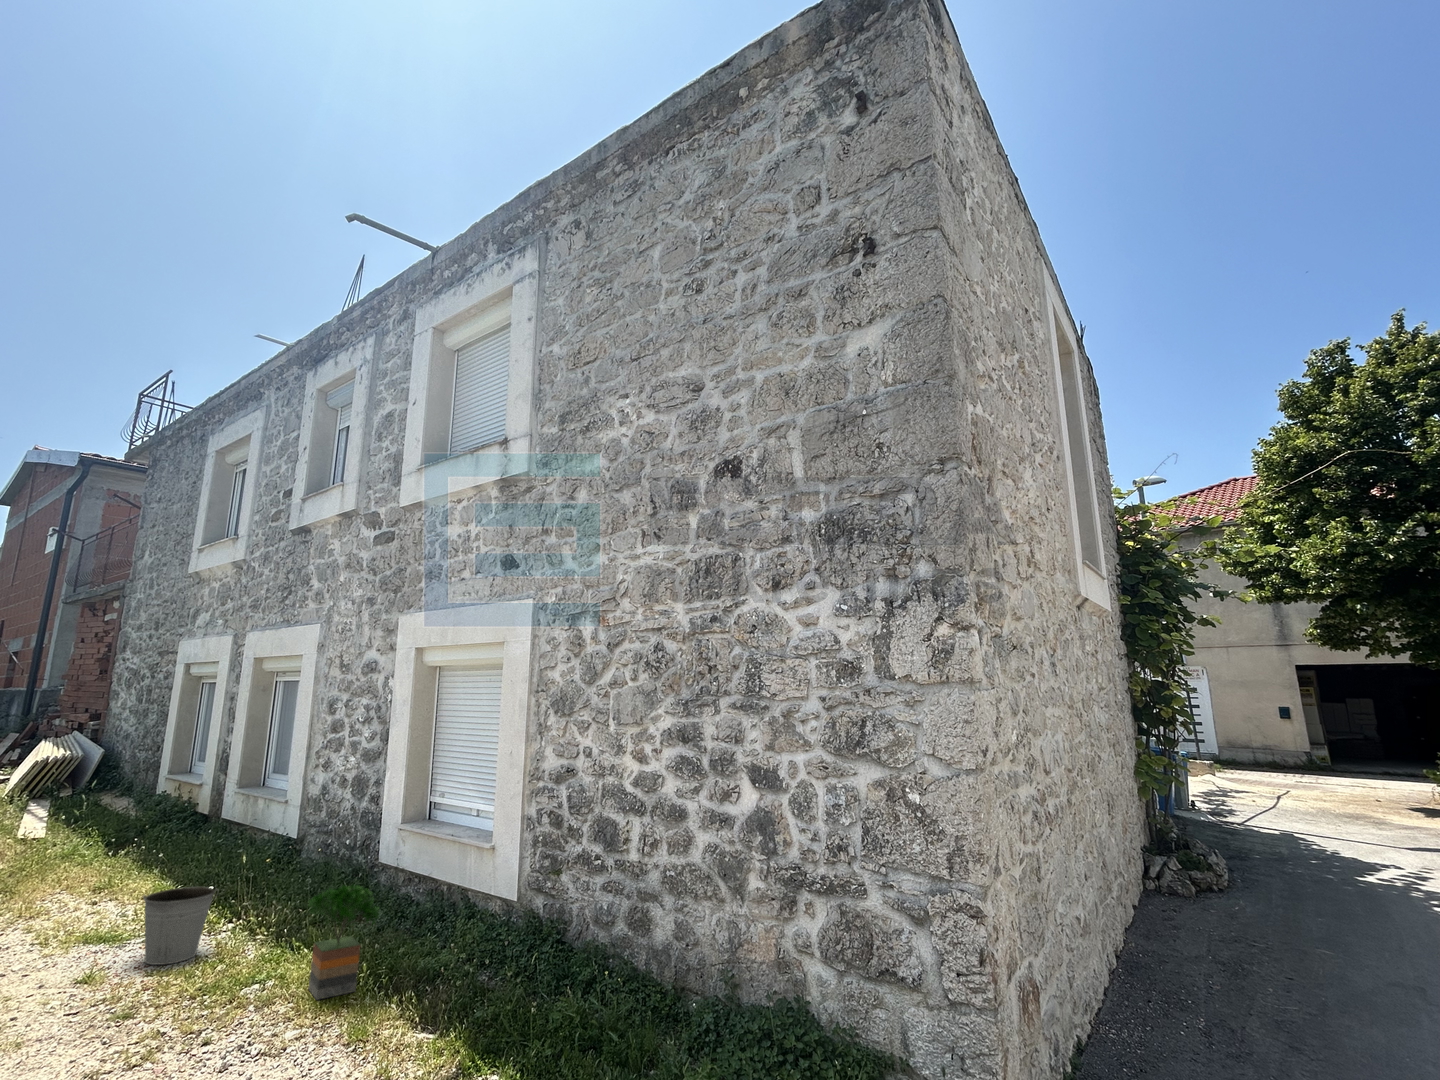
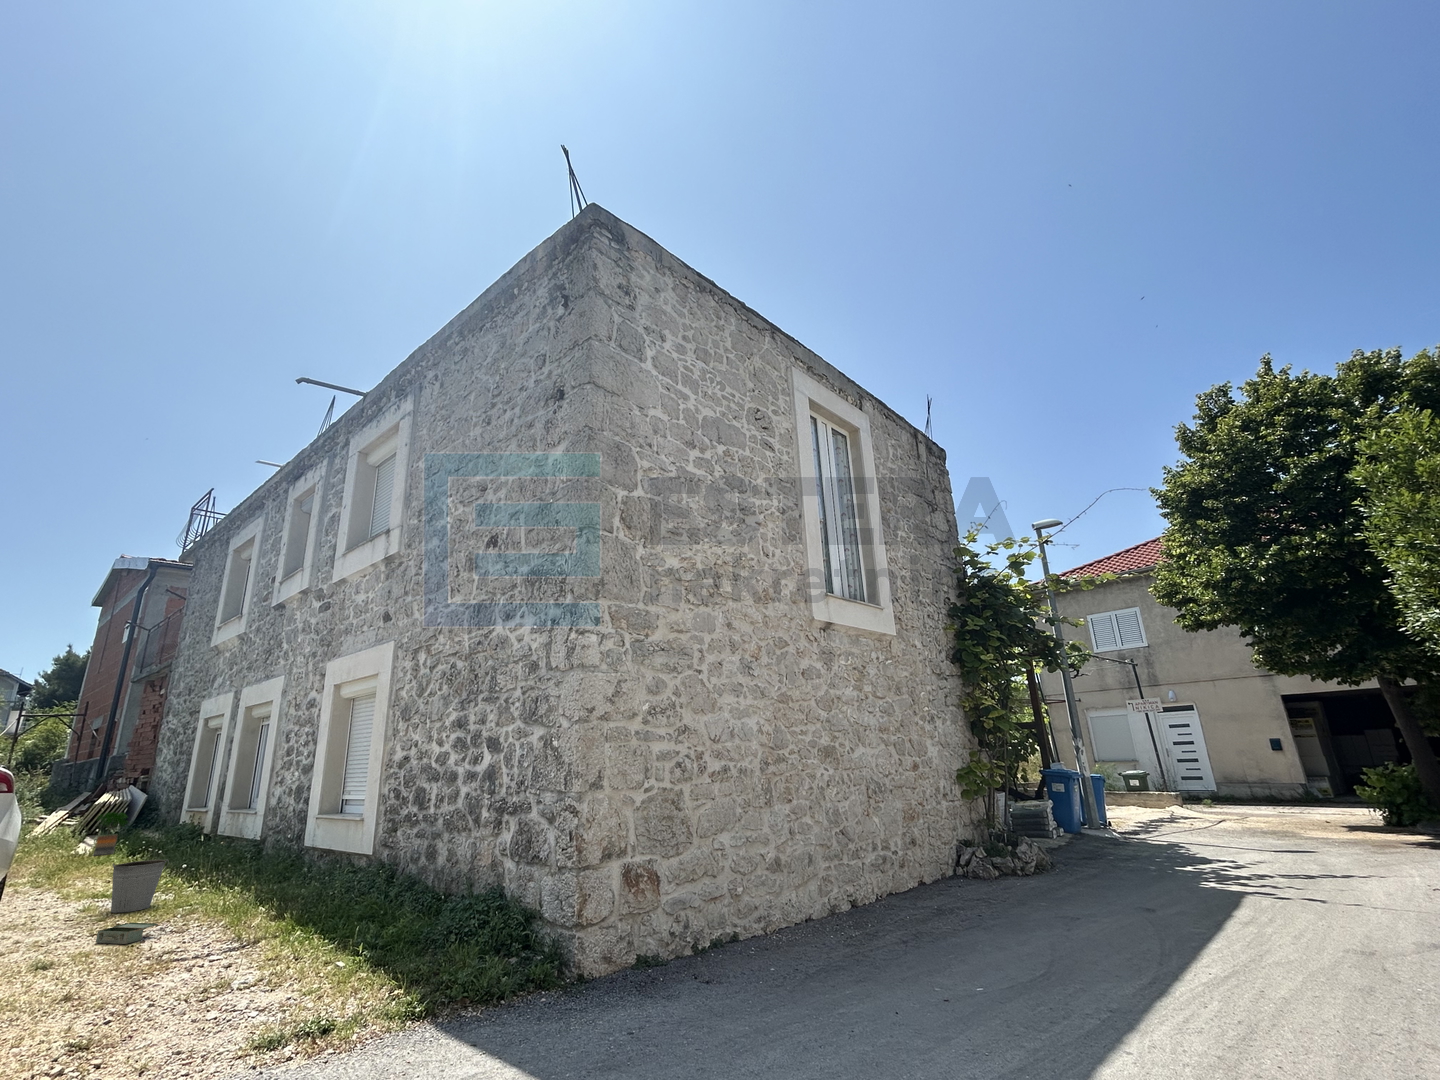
potted tree: present [309,885,379,1000] -> present [94,812,128,855]
toolbox: none [159,1002,246,1044] -> present [96,923,158,944]

